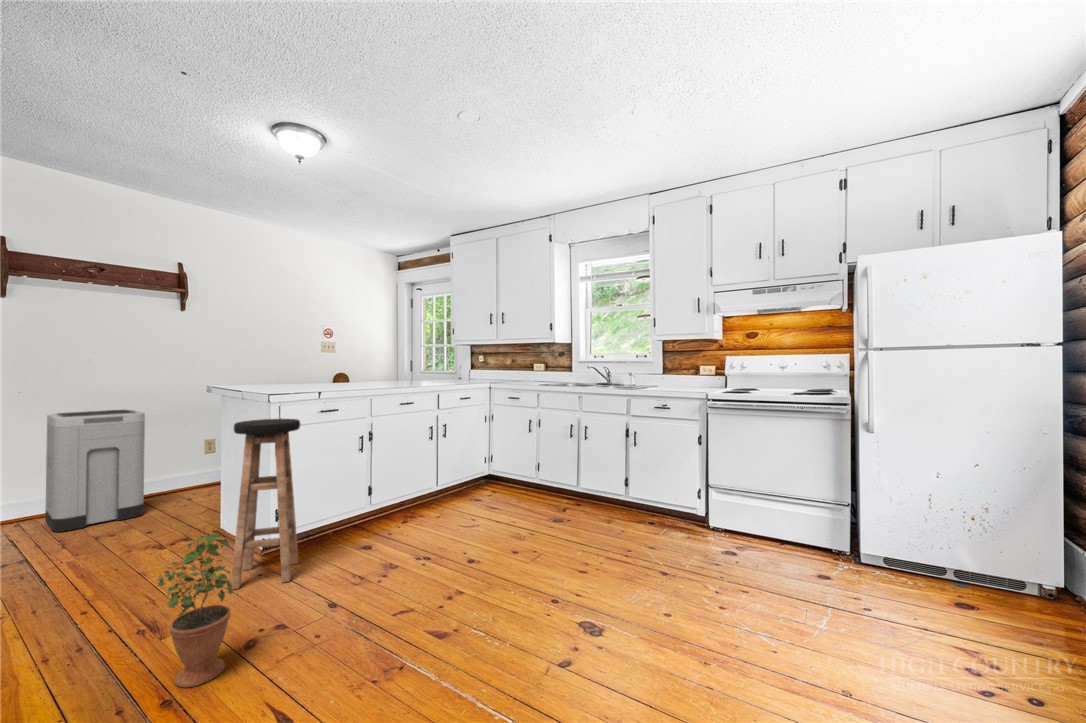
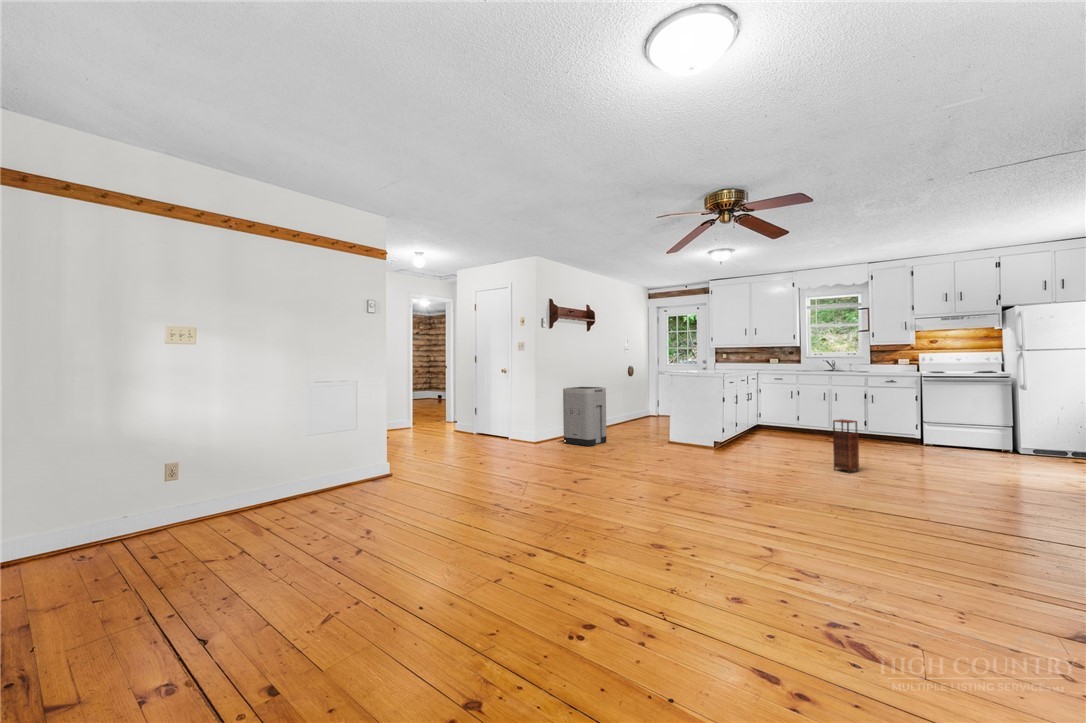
bar stool: present [231,419,300,589] -> none [724,386,758,459]
storage cabinet: none [336,518,384,680] -> present [833,419,859,473]
potted plant: present [157,529,233,688] -> none [781,421,803,474]

